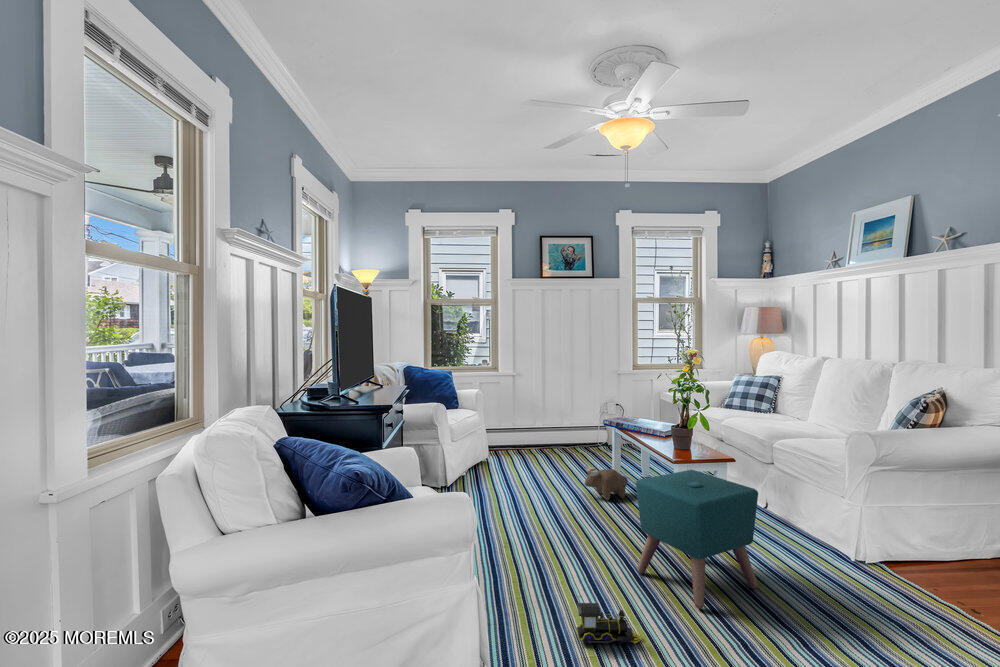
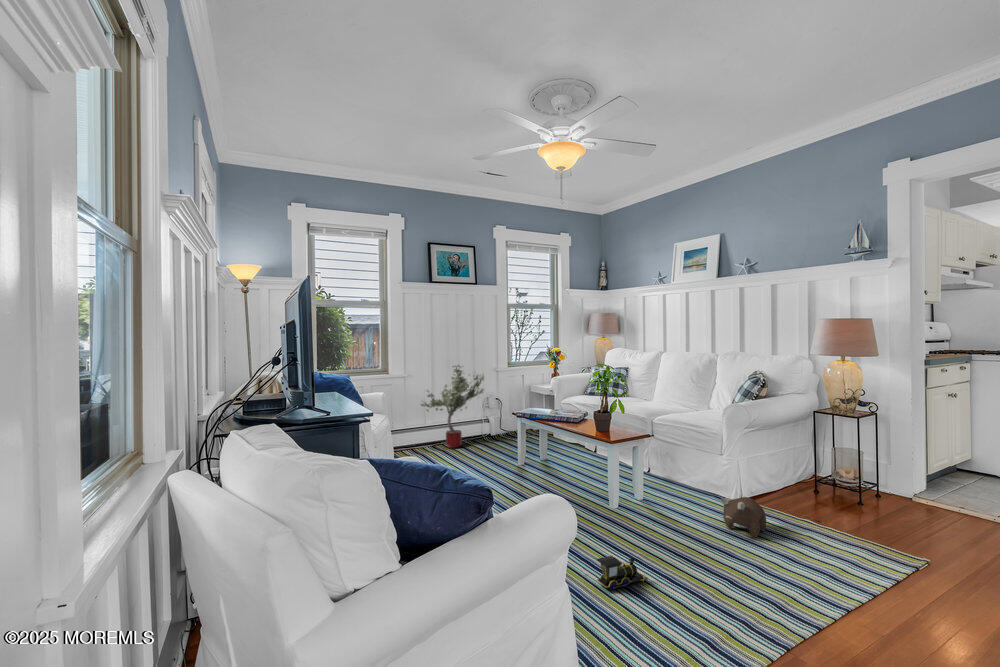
potted tree: none [522,365,595,454] -> present [421,365,484,448]
plush toy: present [583,466,628,501] -> present [721,497,766,537]
ottoman: present [636,470,758,609] -> none [599,442,687,547]

